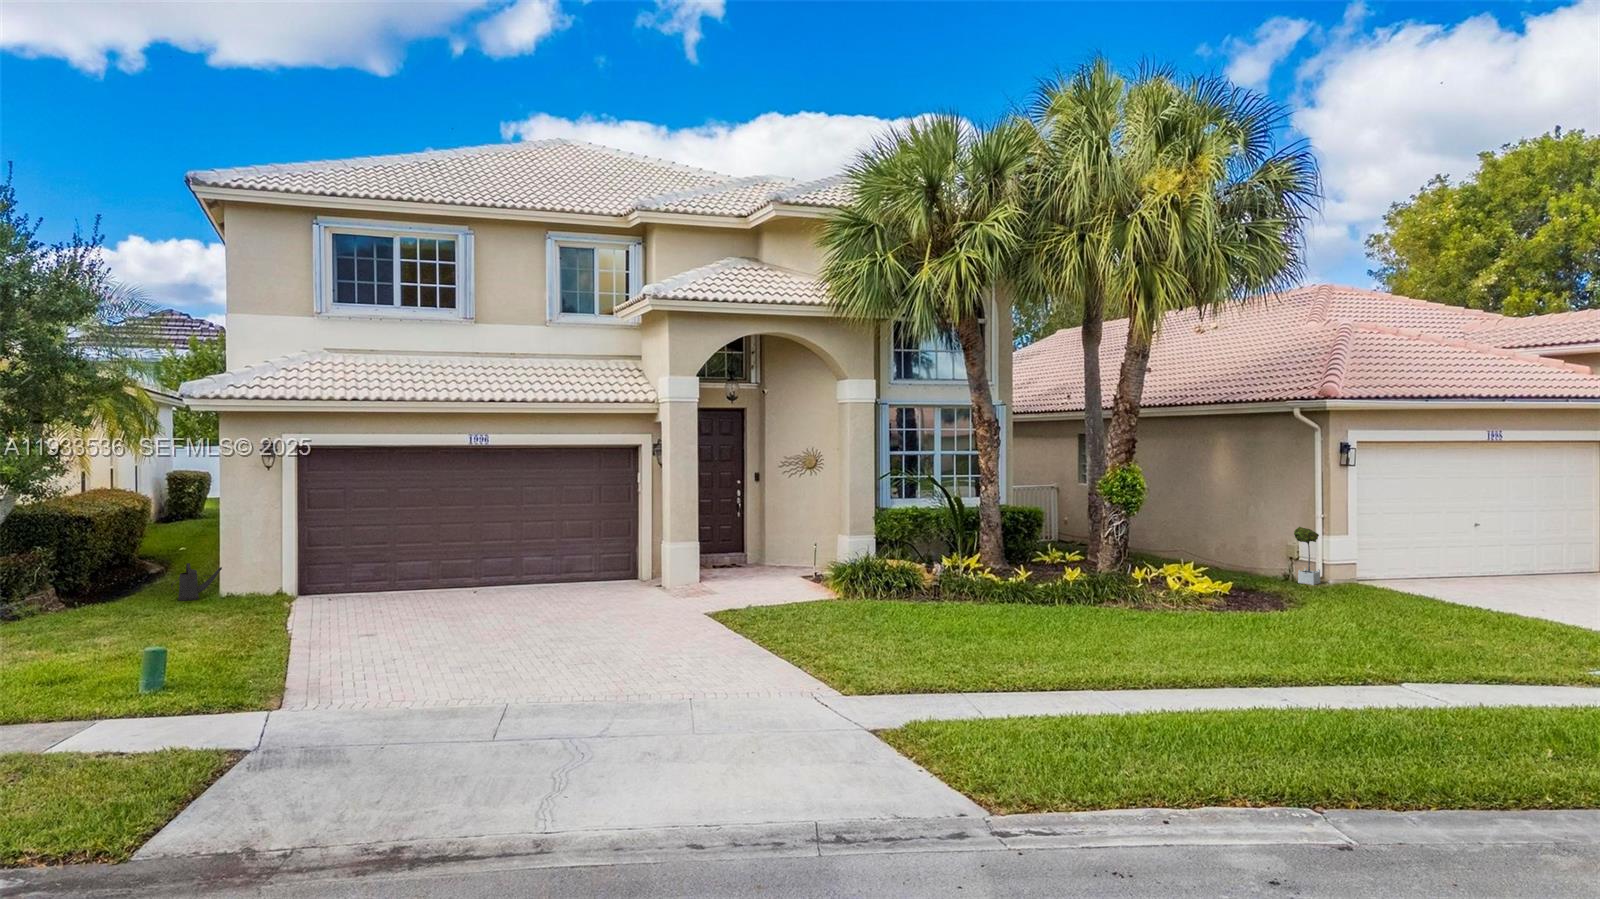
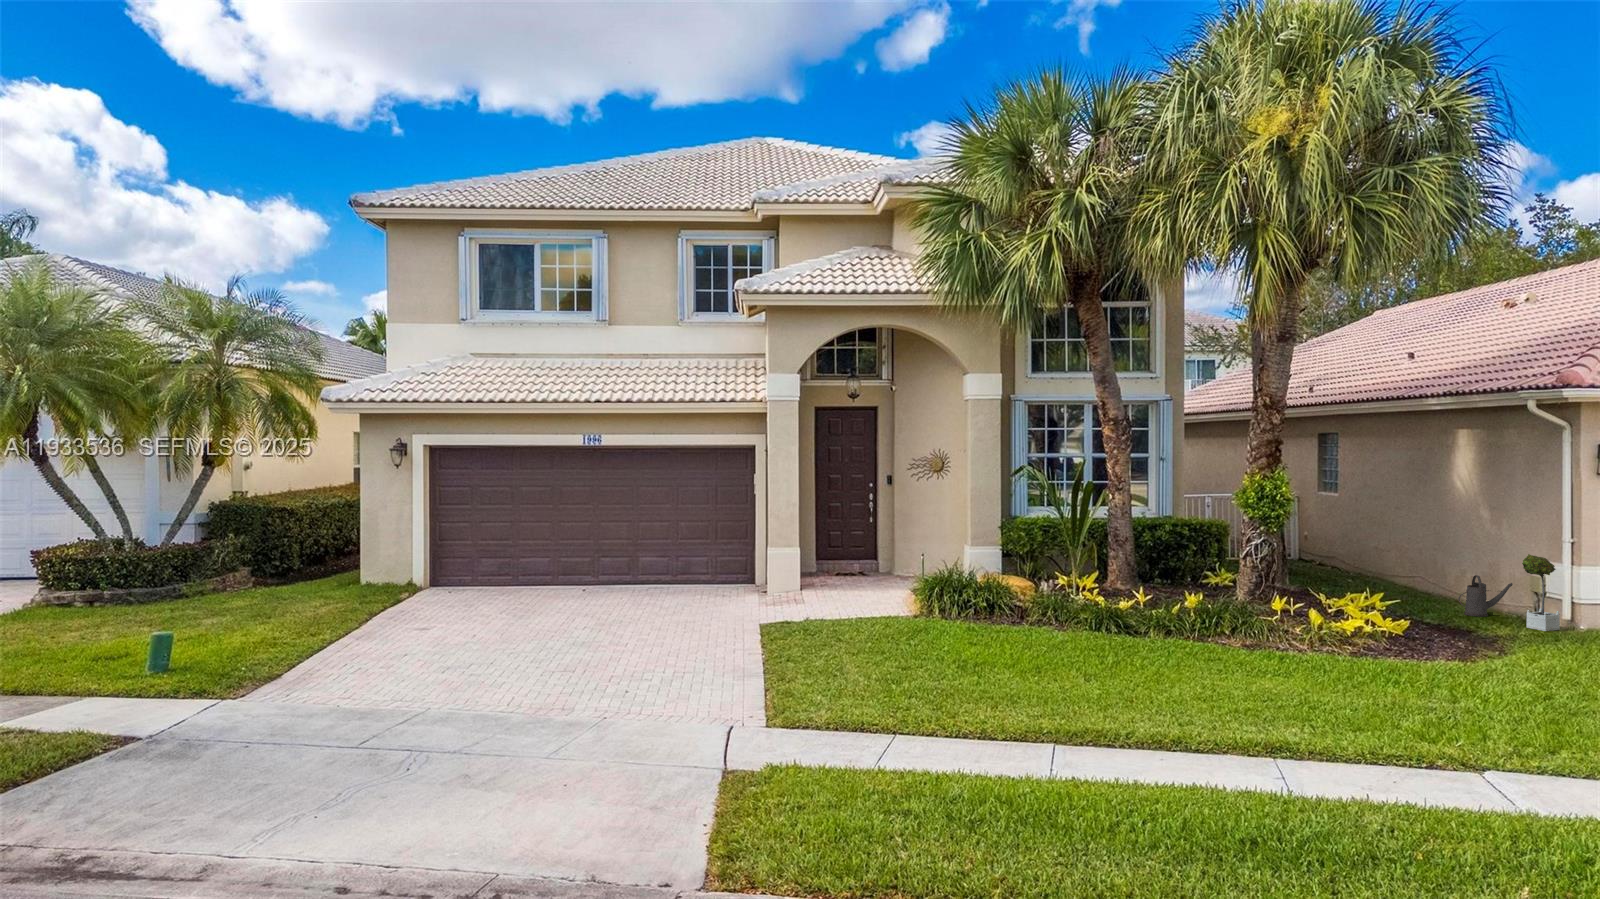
watering can: present [171,563,222,601] -> present [1458,575,1513,617]

